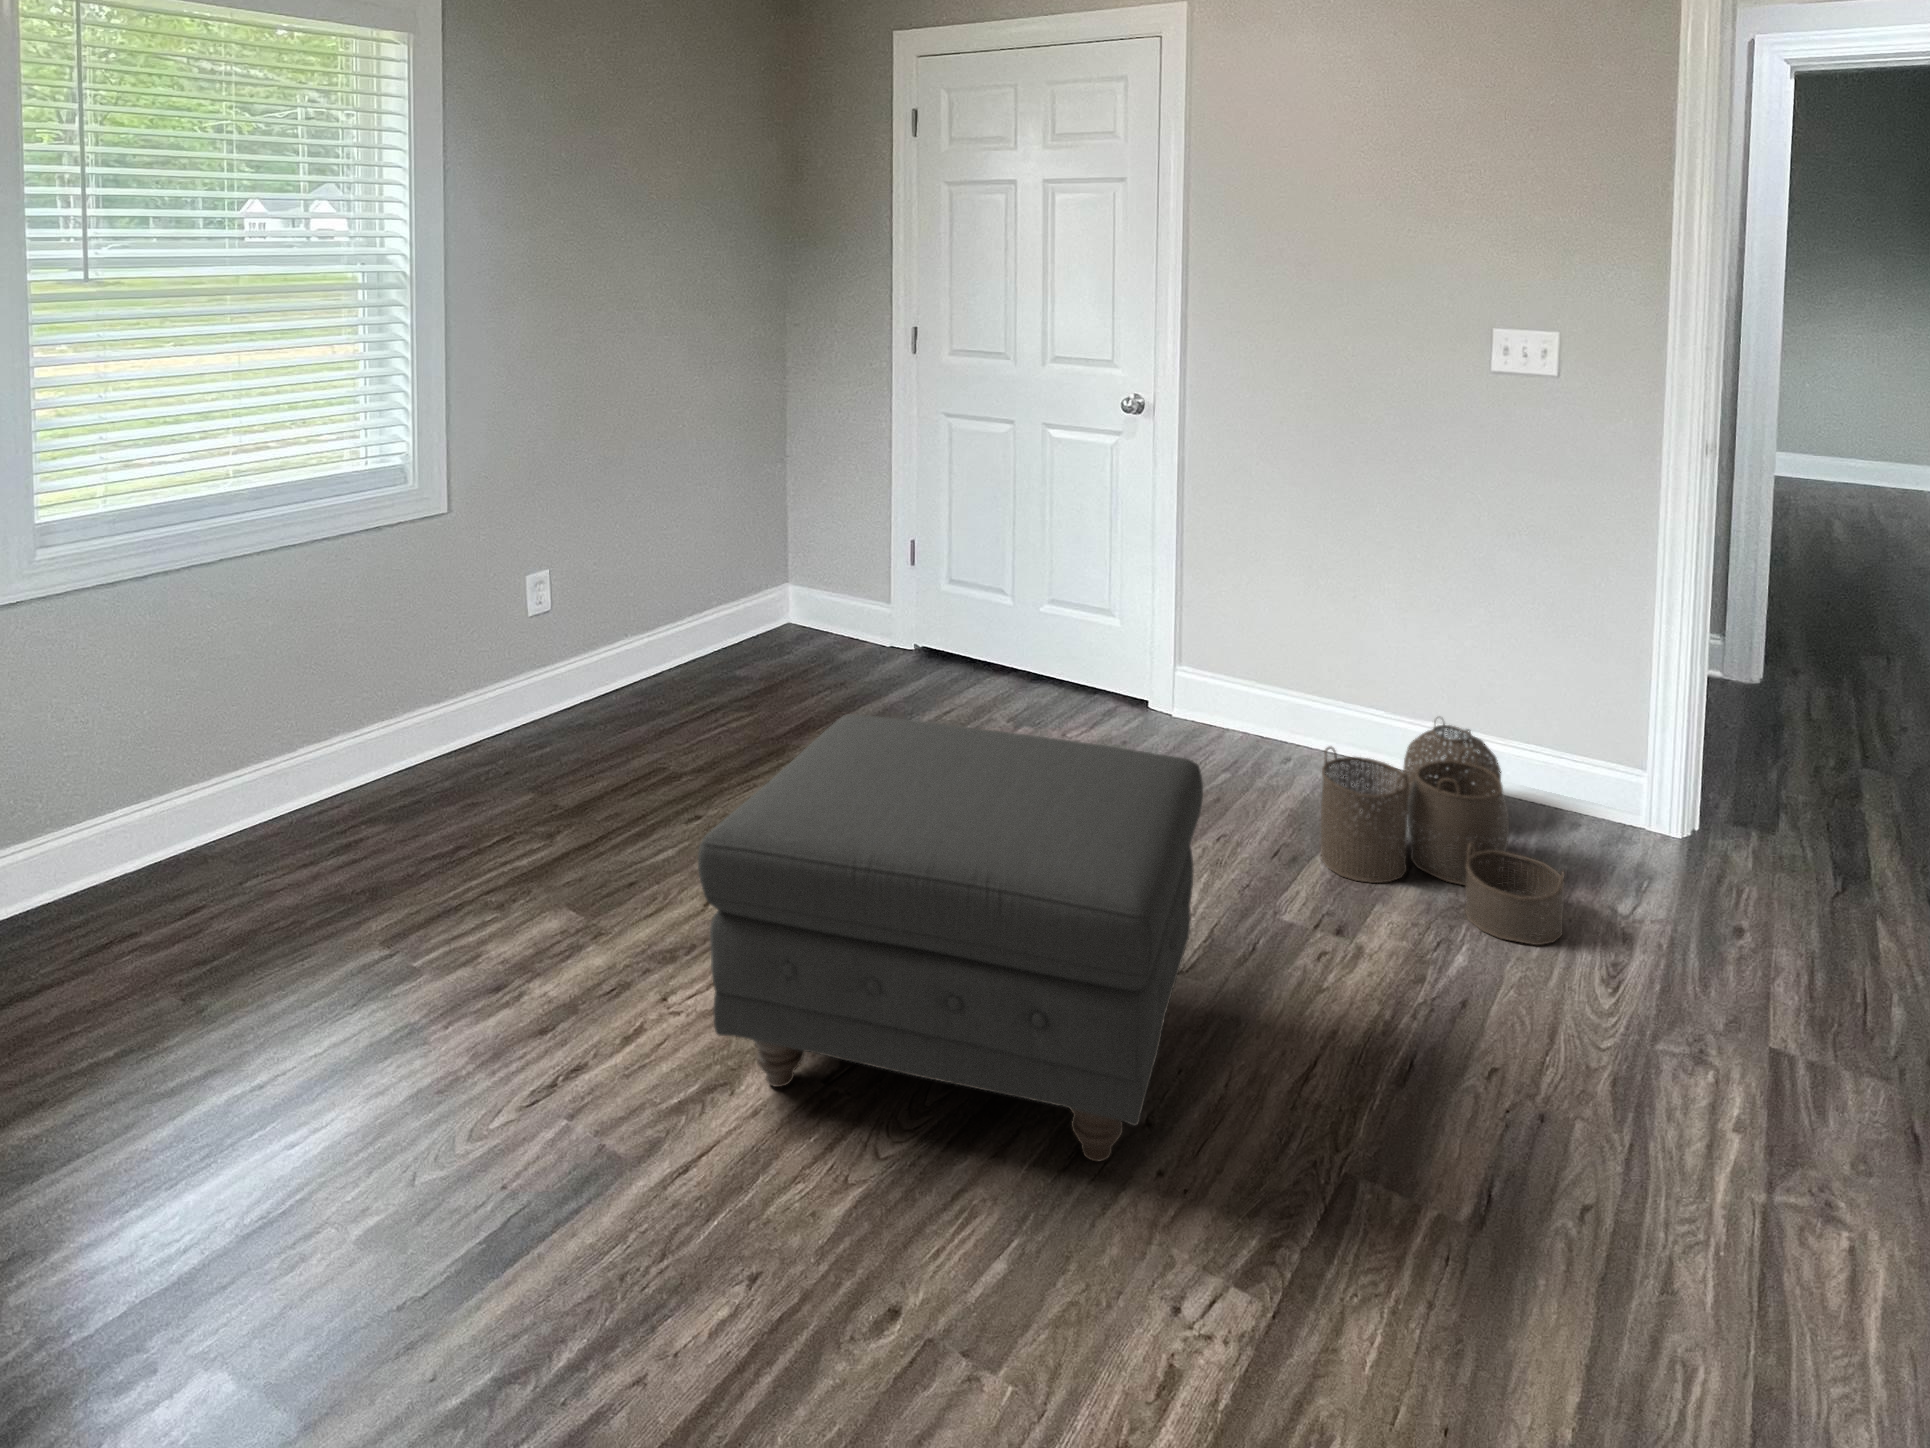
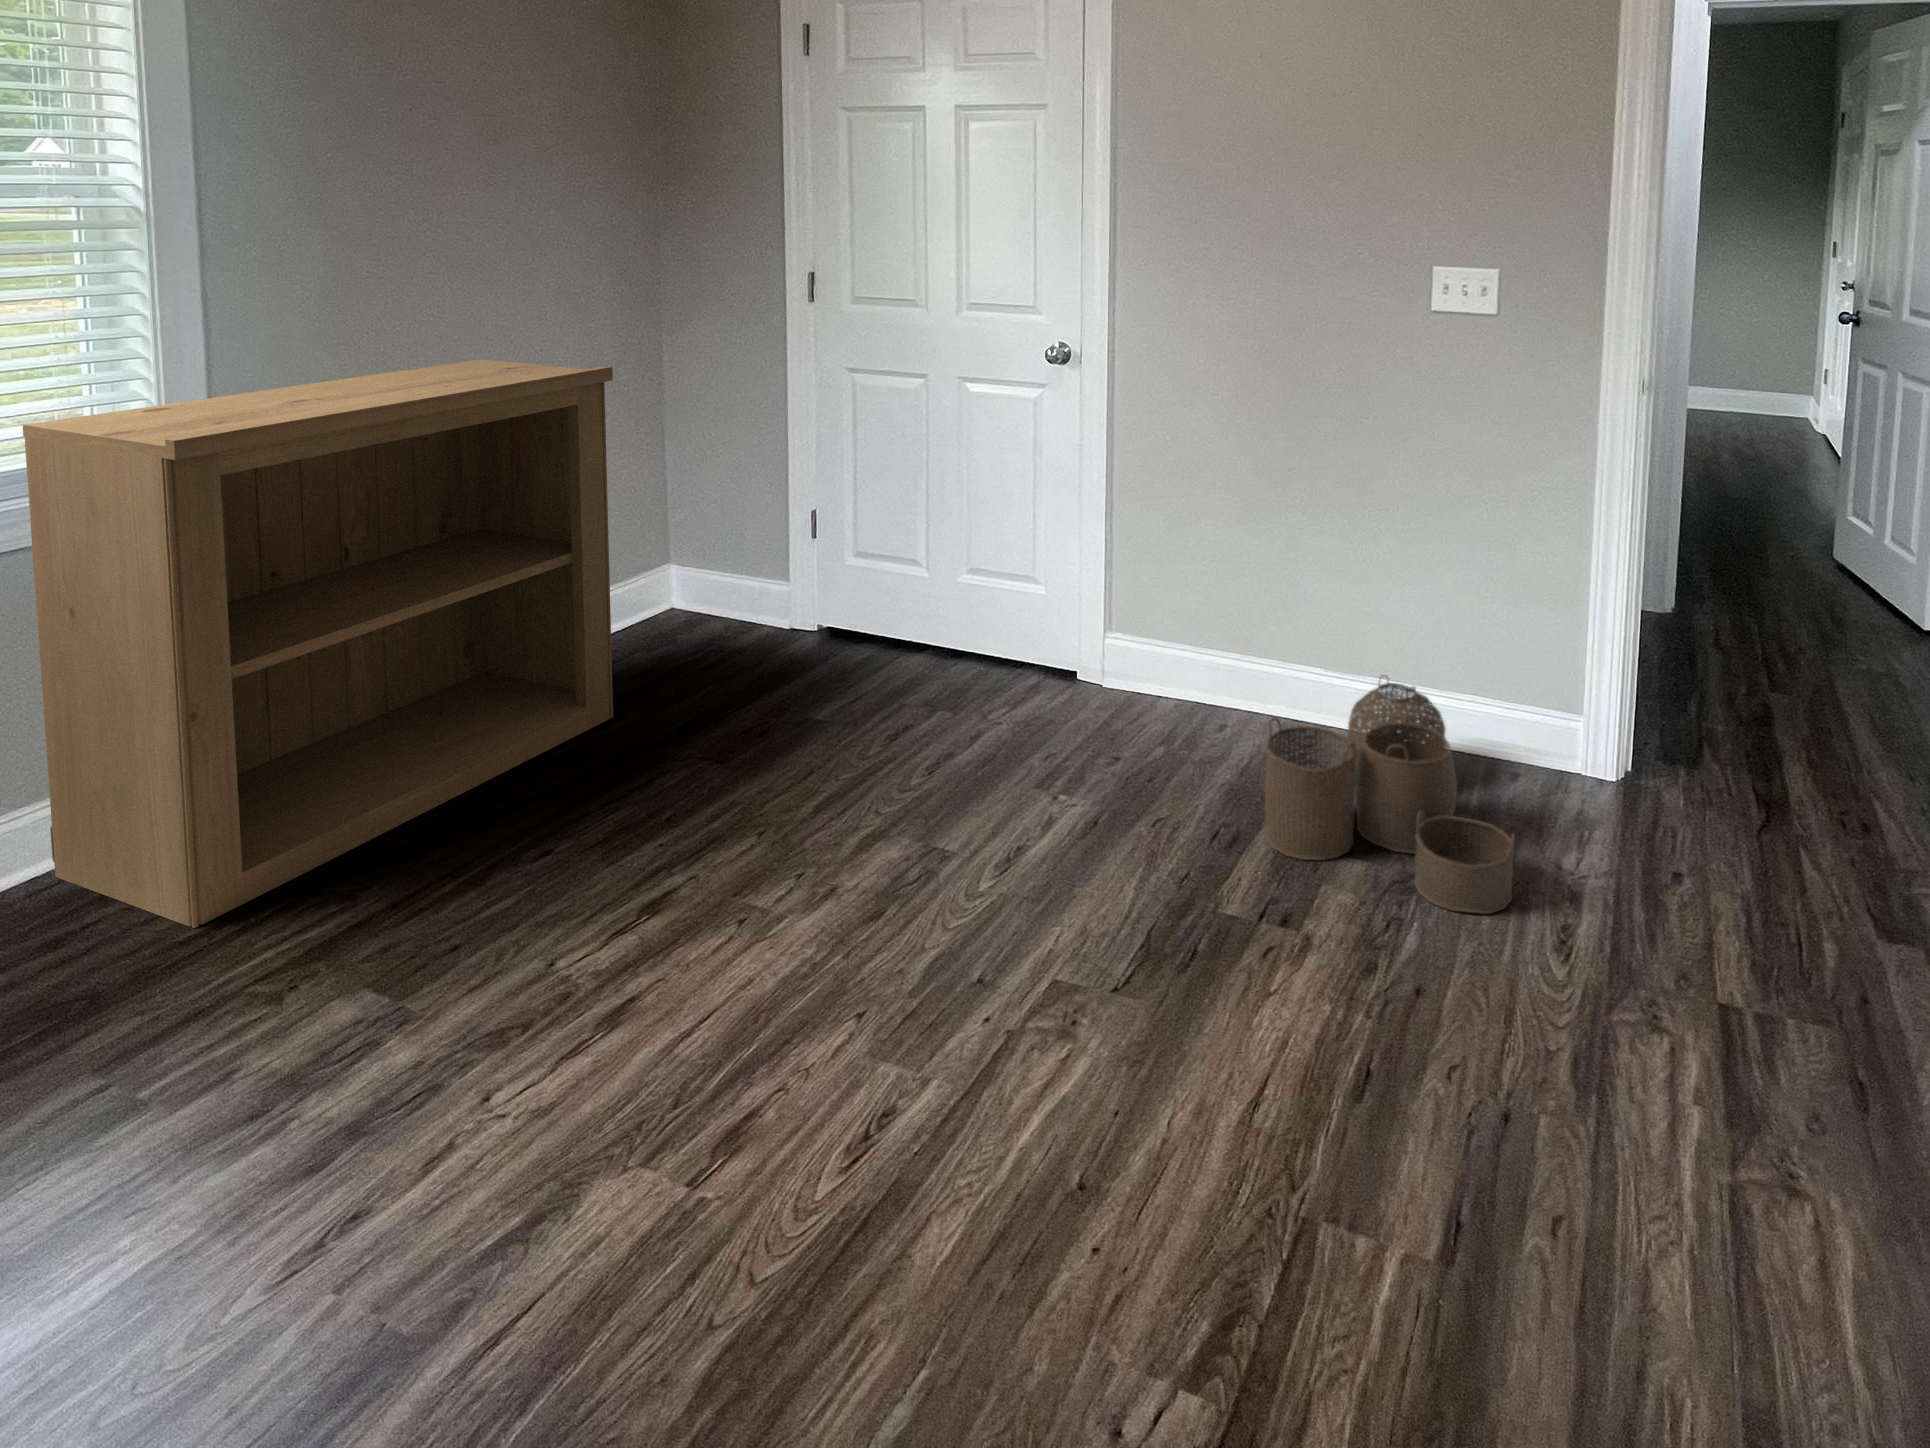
bookshelf: none [331,399,751,847] -> present [23,359,613,928]
ottoman: present [698,714,1203,1161] -> none [511,732,1141,1245]

